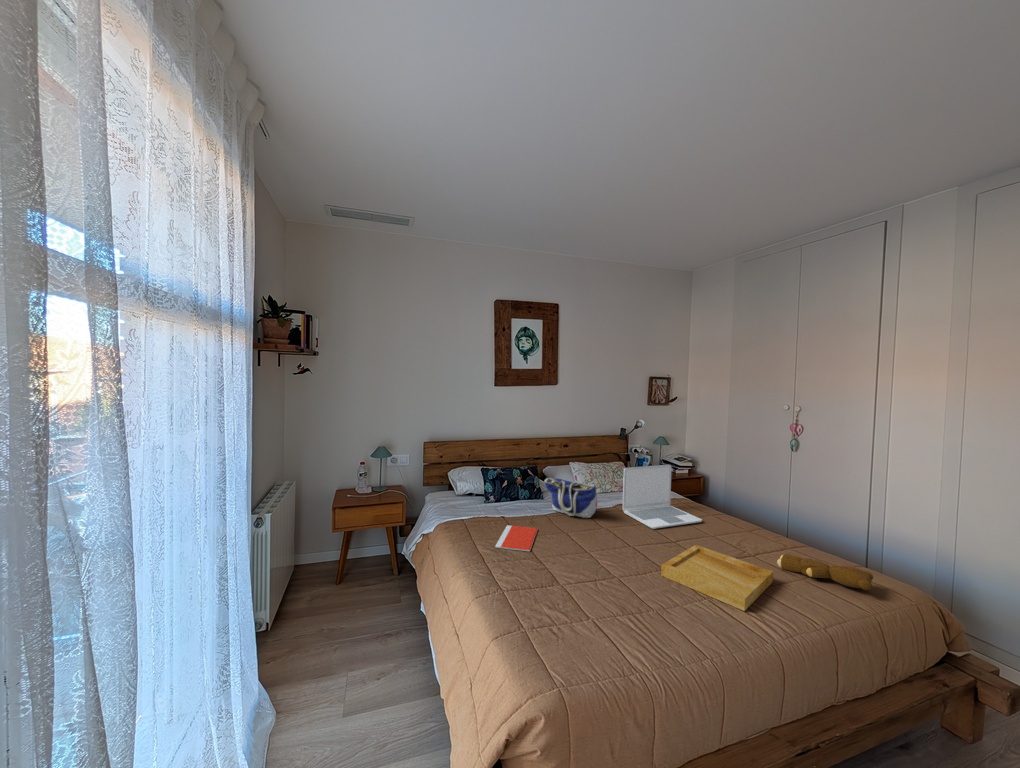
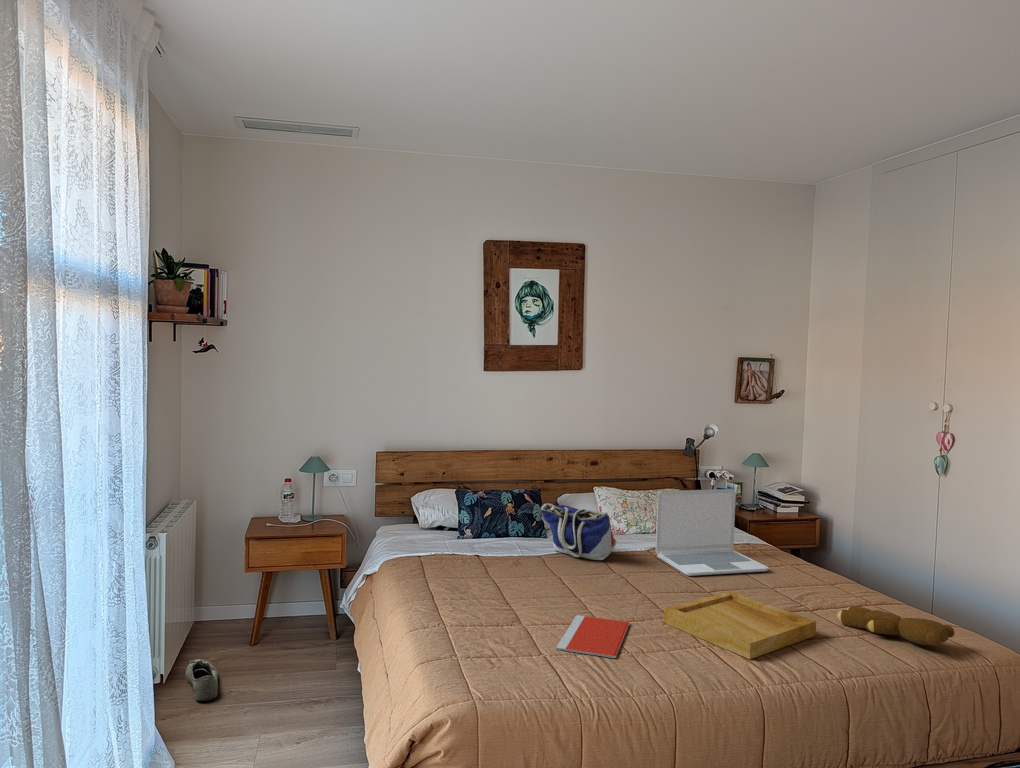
notebook: present [495,525,538,551] -> present [556,615,630,658]
shoe: none [286,604,311,644] -> present [186,659,218,701]

